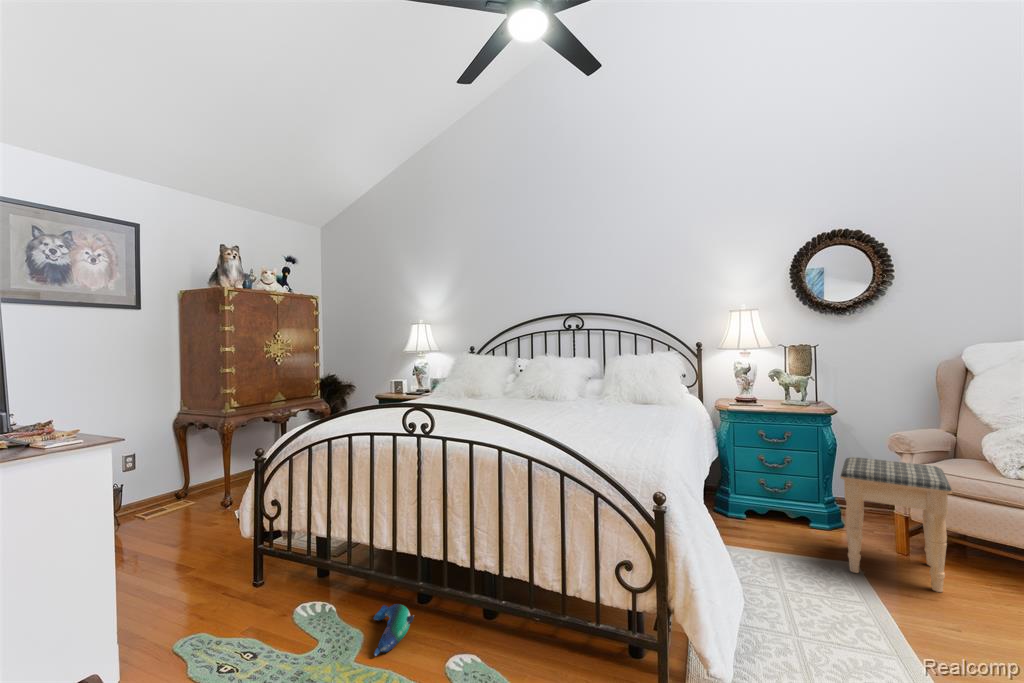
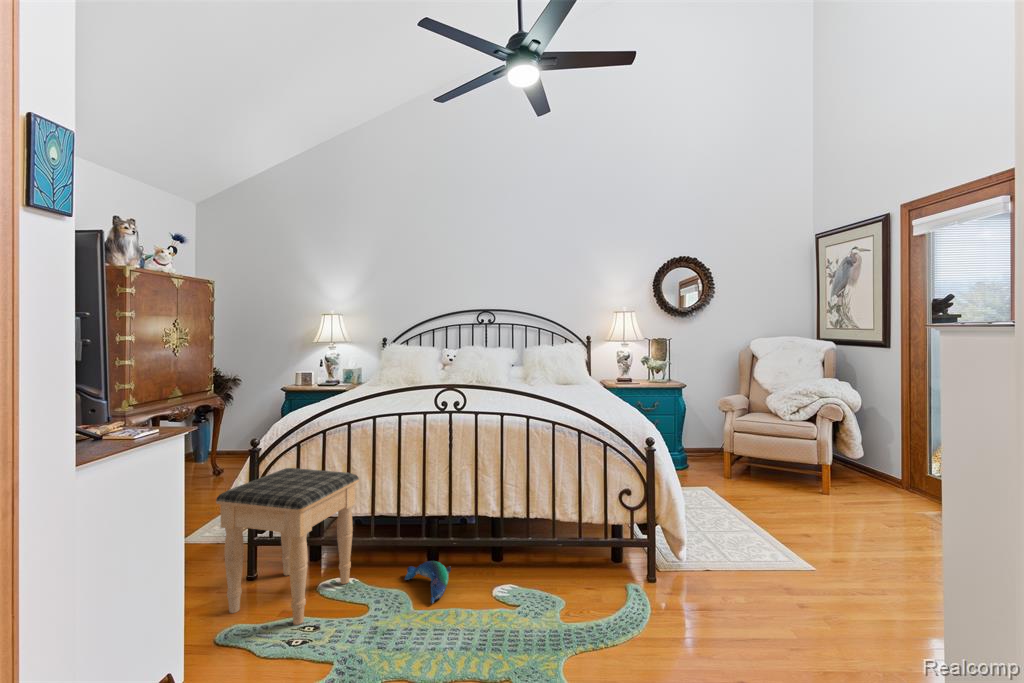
footstool: present [840,457,952,592] -> present [216,468,359,625]

